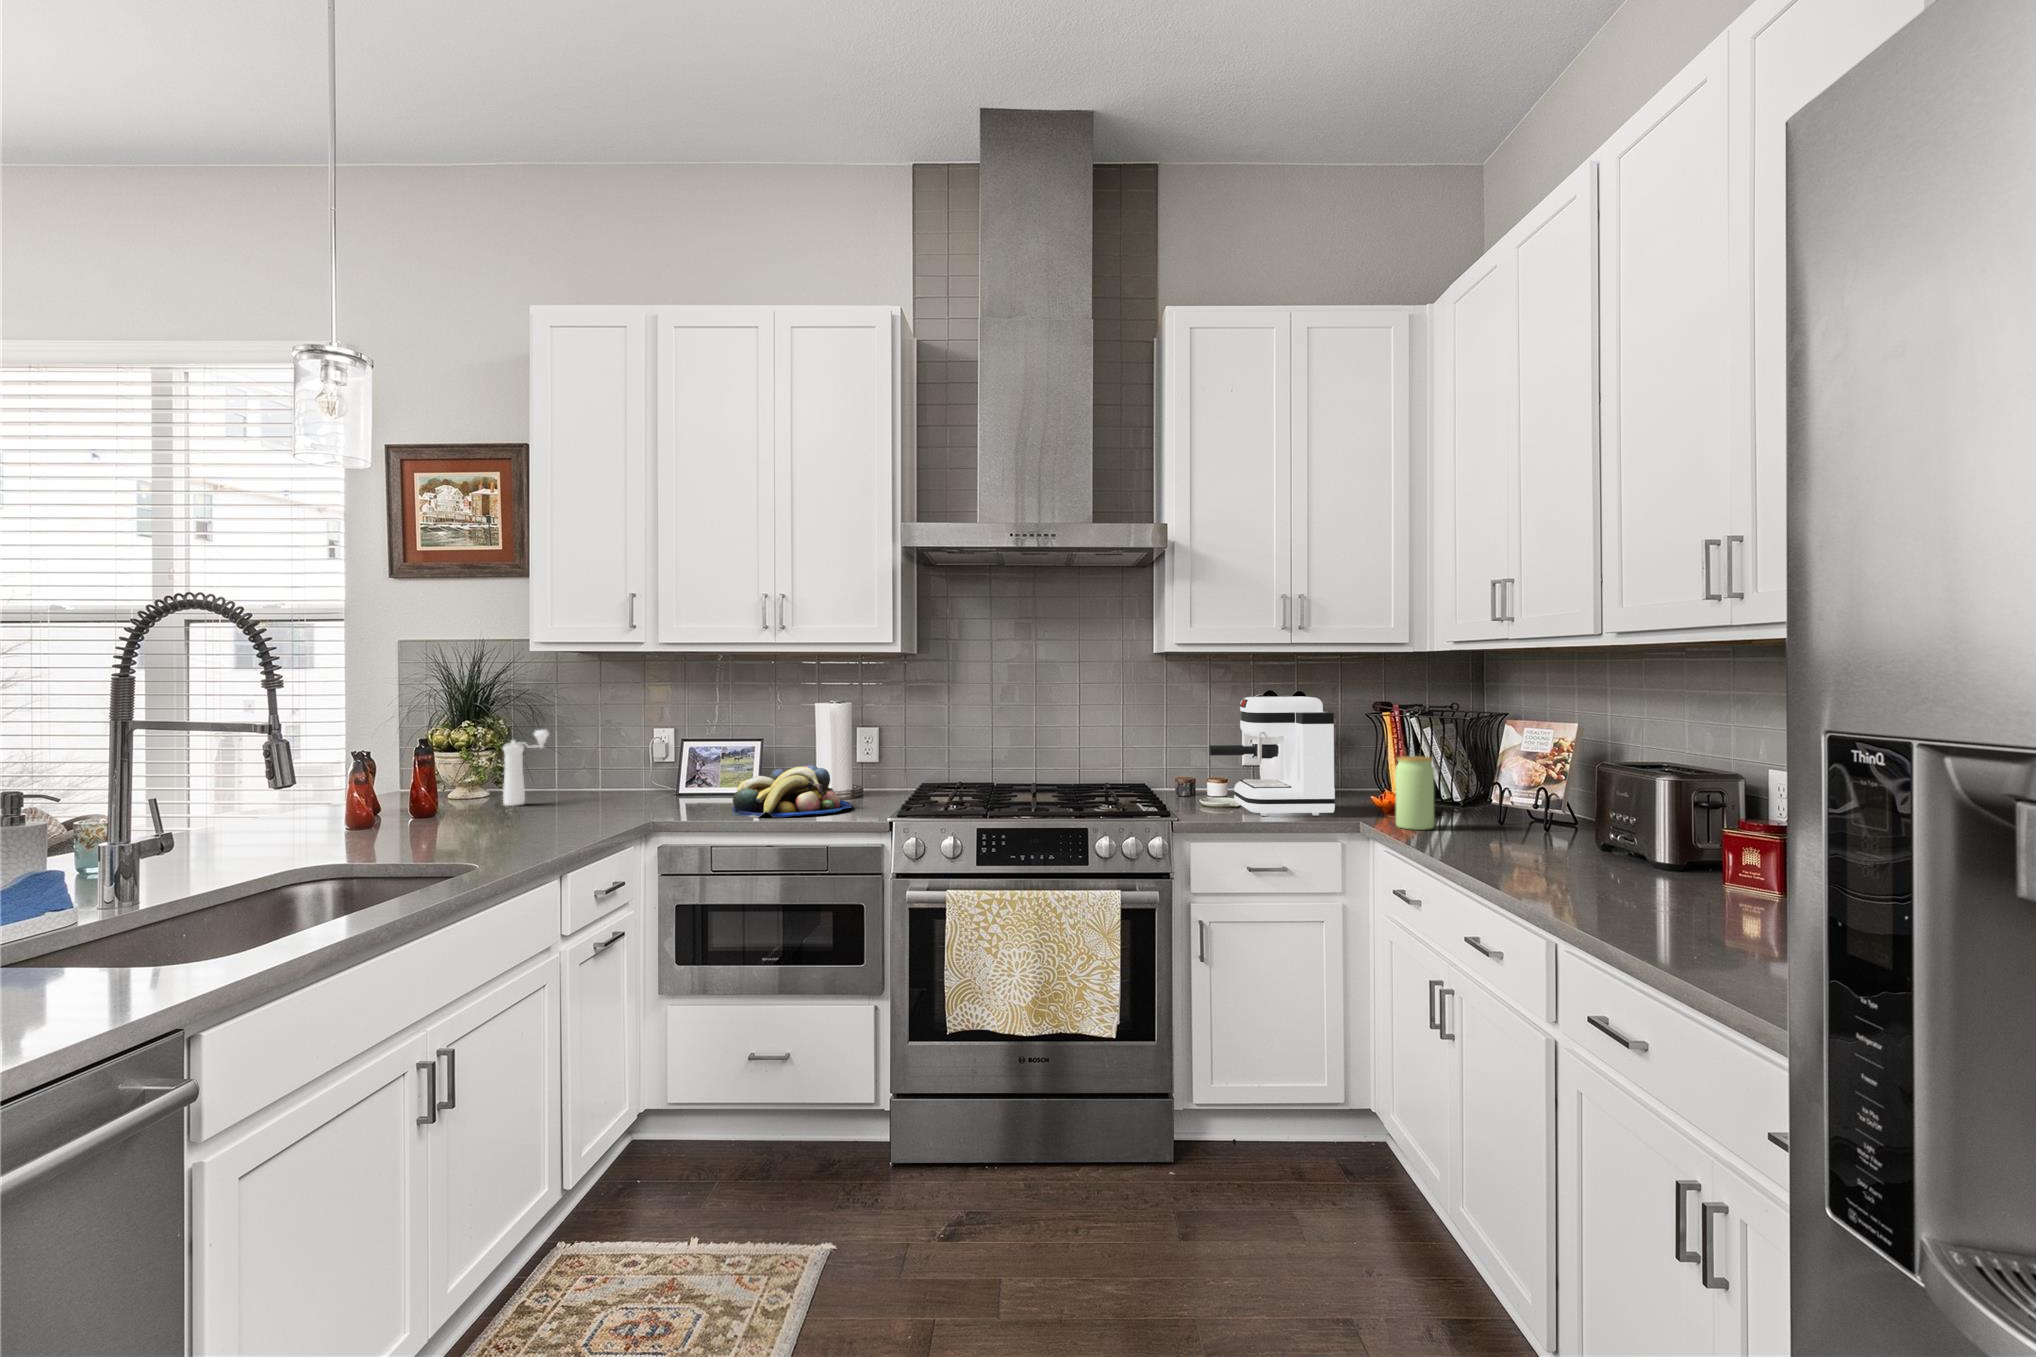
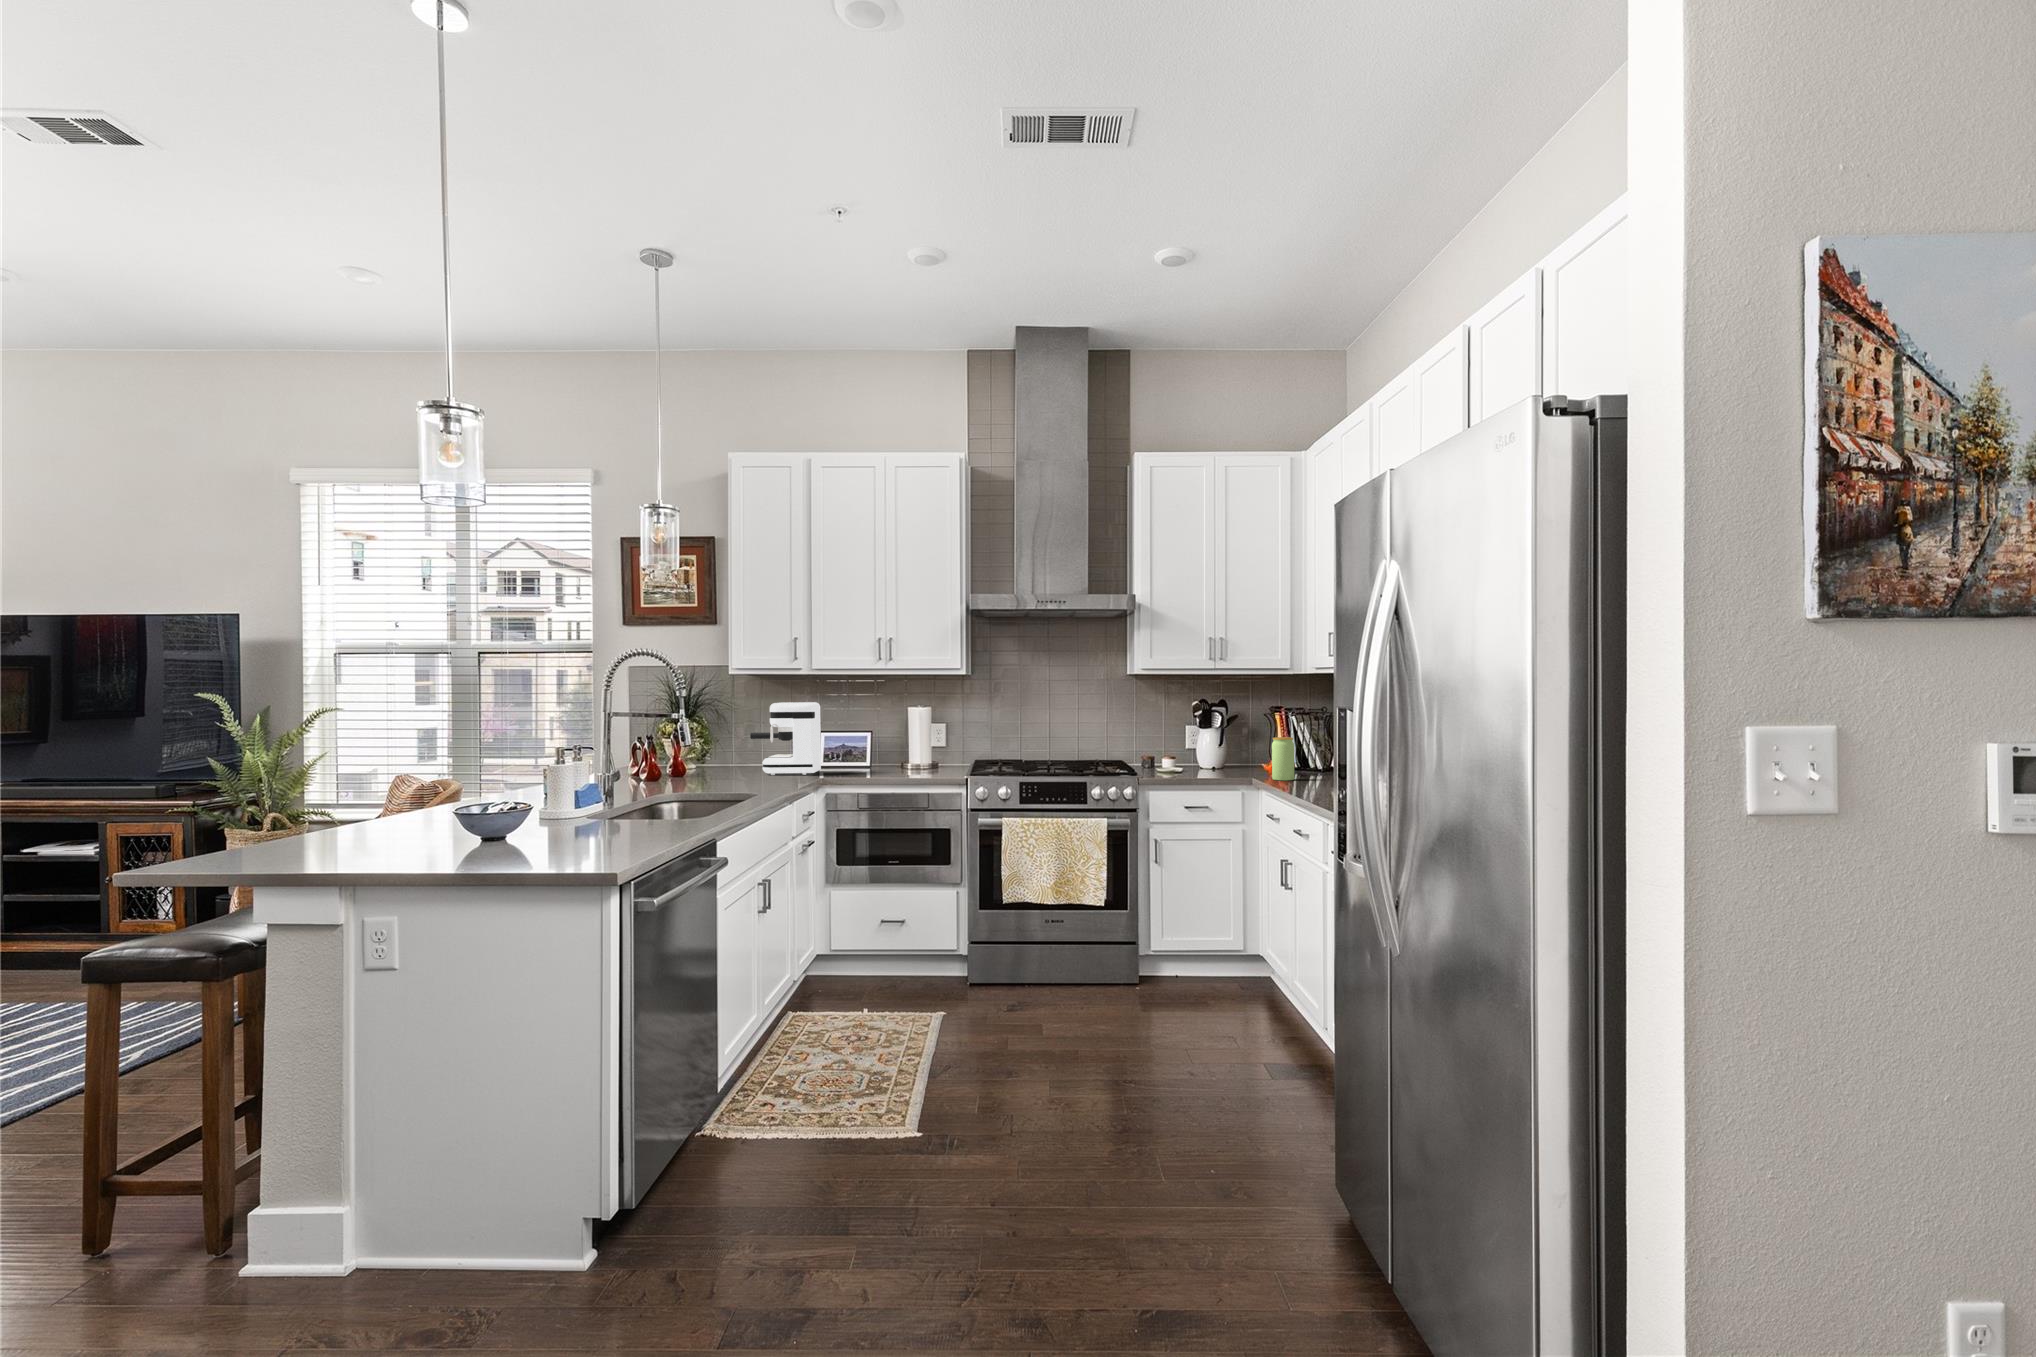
coffee maker: present [1209,696,1335,816] -> present [750,702,821,775]
pepper mill: present [503,730,549,806] -> none [709,725,734,773]
fruit bowl: present [732,765,853,818] -> none [861,746,937,777]

